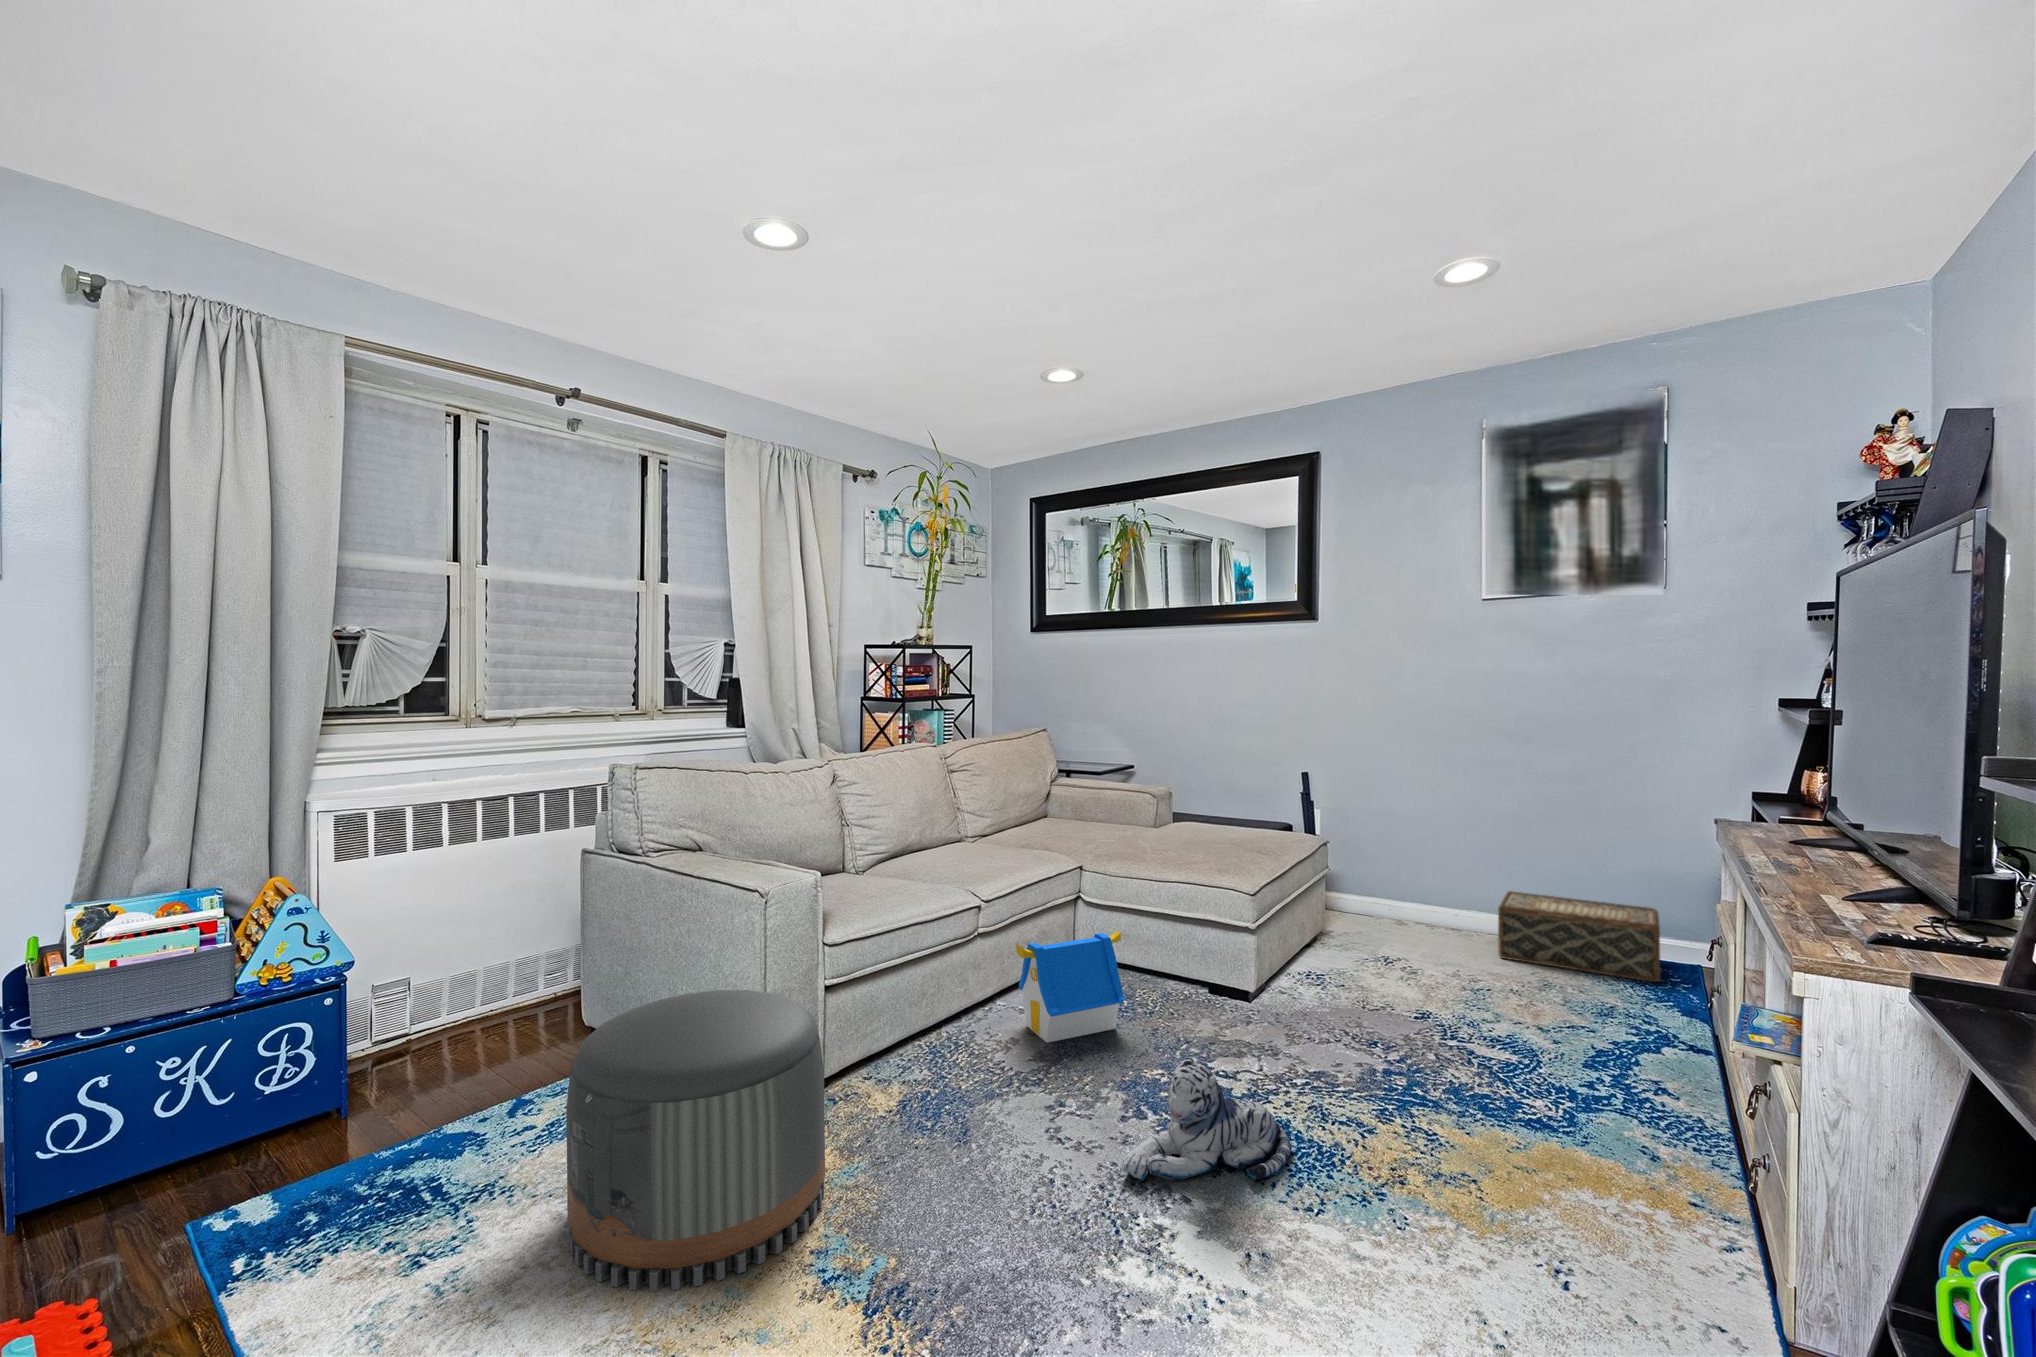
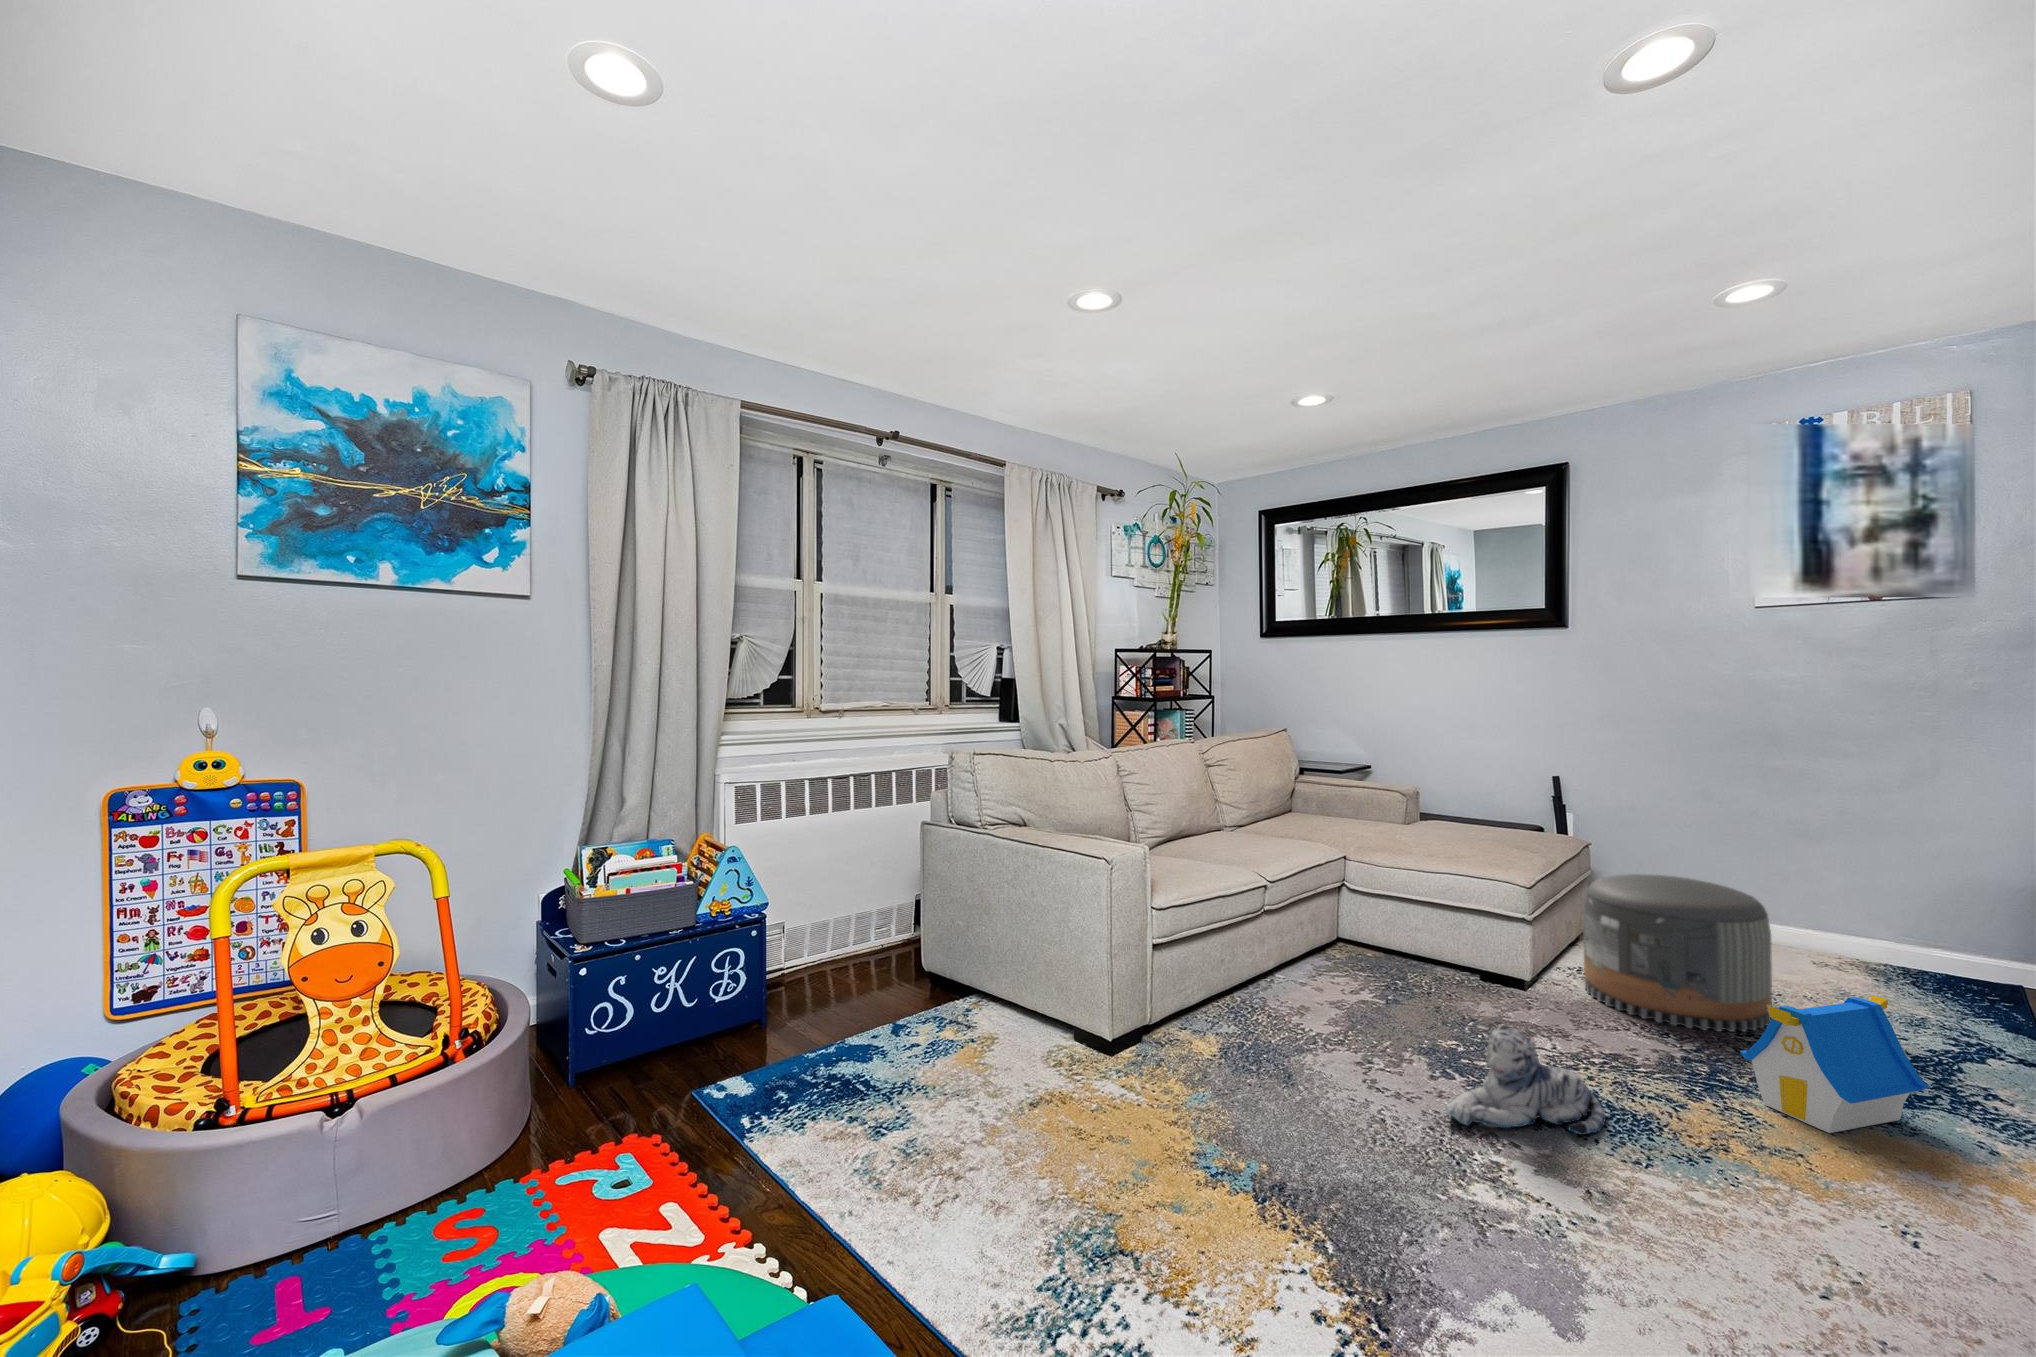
woven basket: present [1498,891,1660,982] -> none [1778,899,1975,998]
toy house: present [1016,931,1125,1043] -> present [1740,995,1930,1133]
pouf: present [566,990,825,1291] -> present [1583,874,1772,1032]

